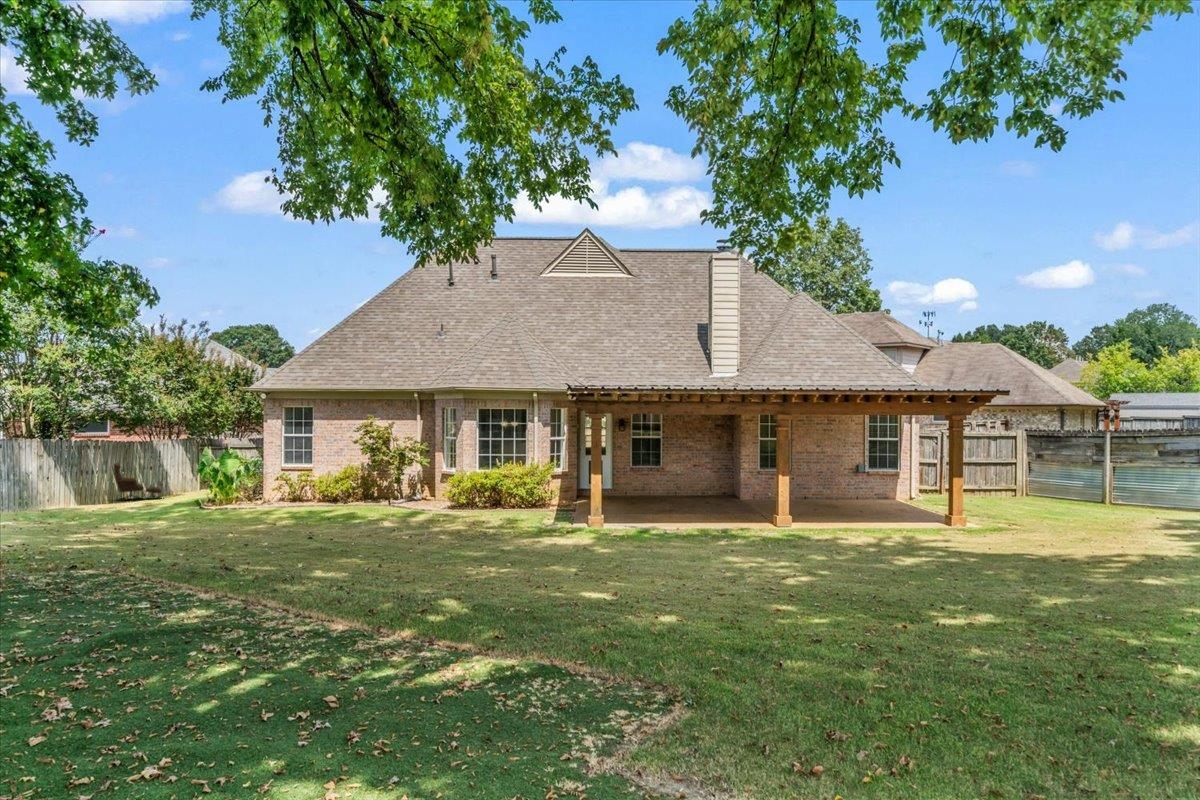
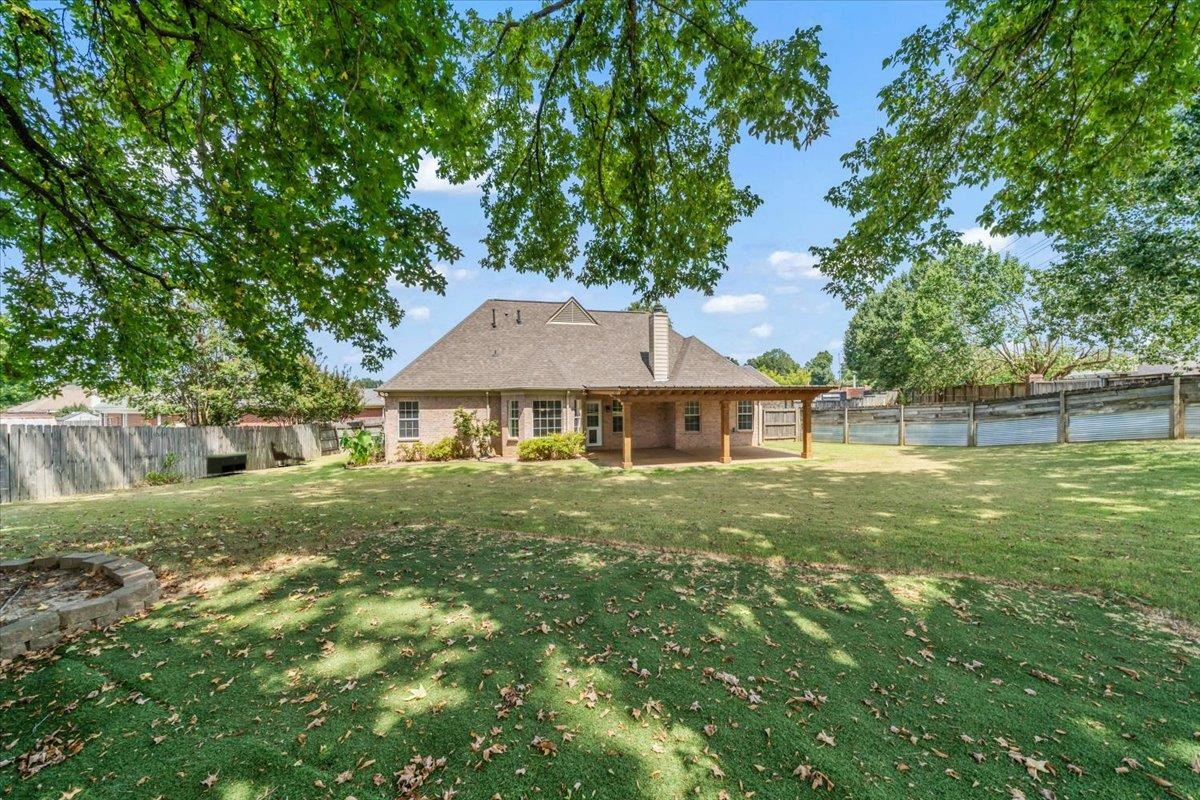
storage bench: none [18,477,74,511] -> present [207,452,248,476]

